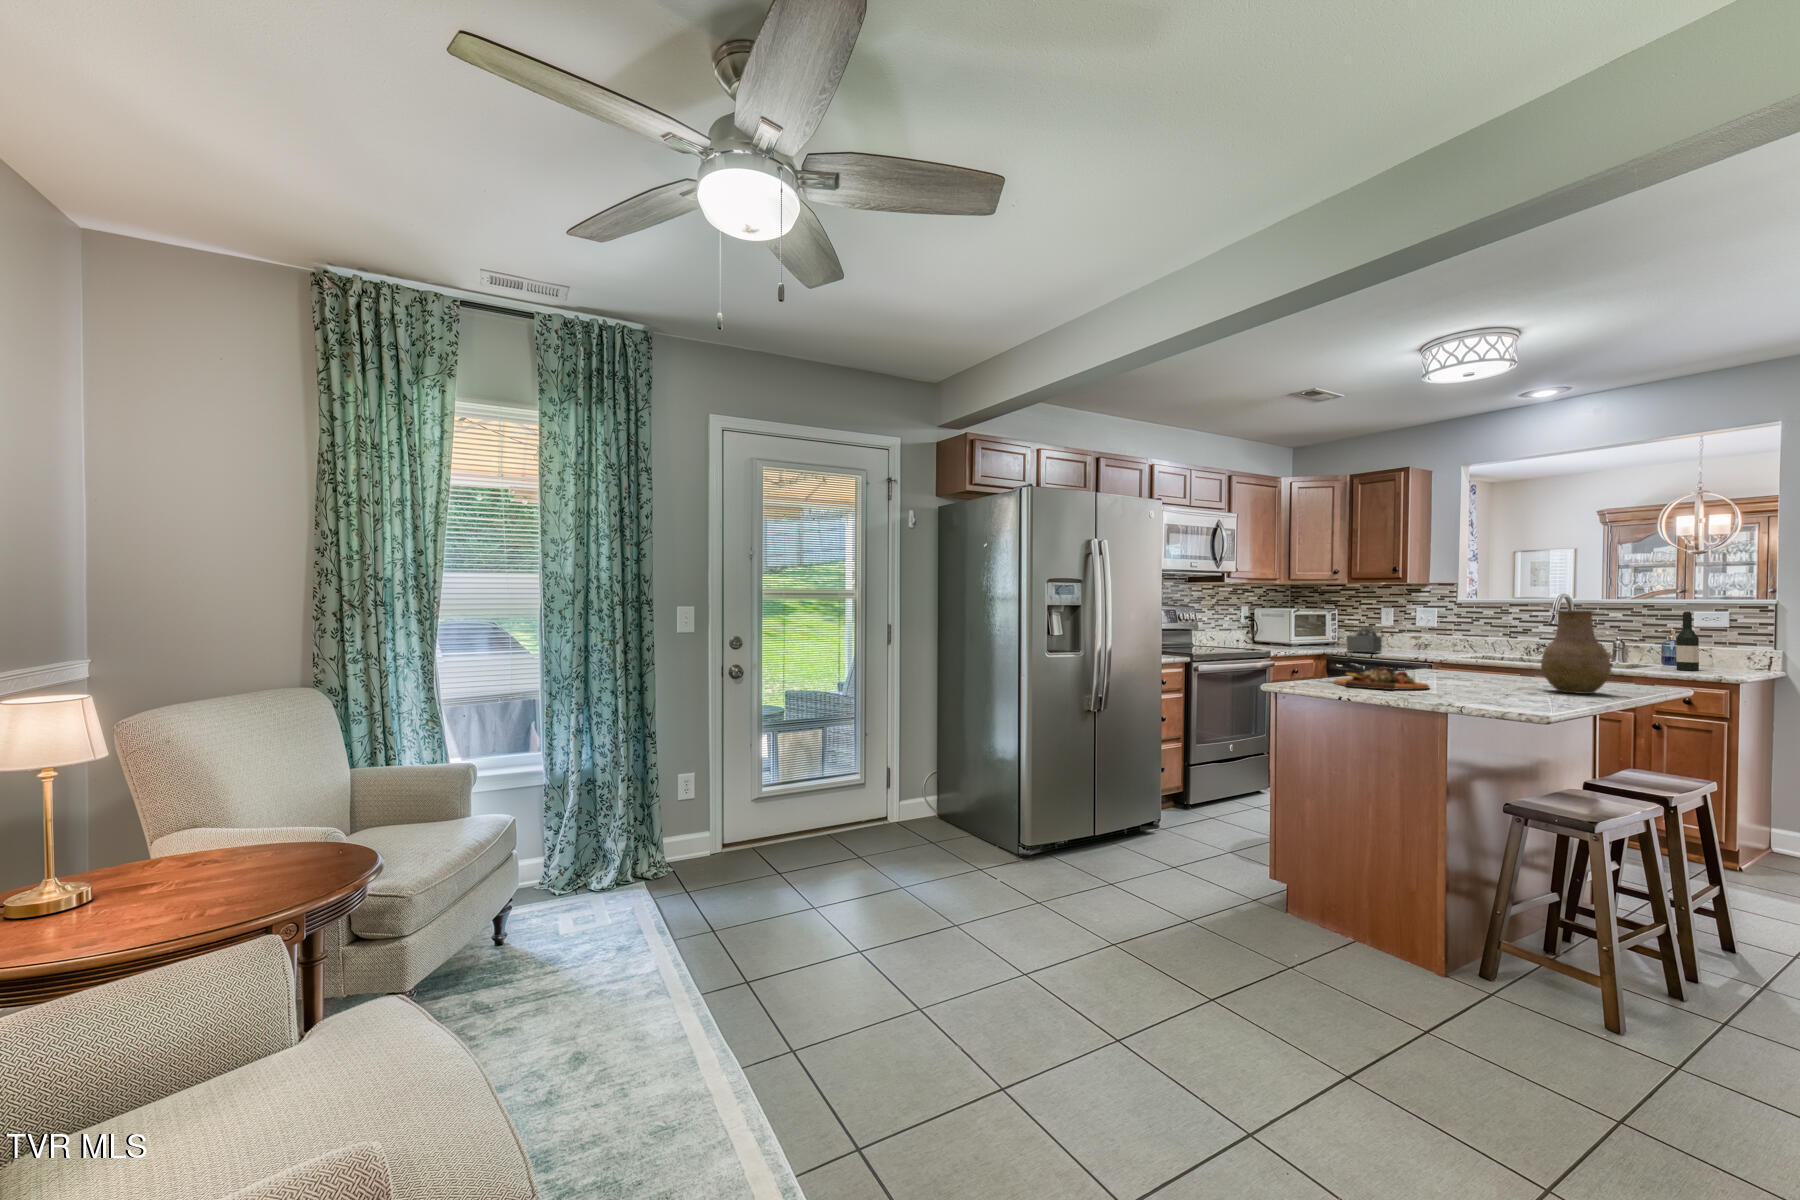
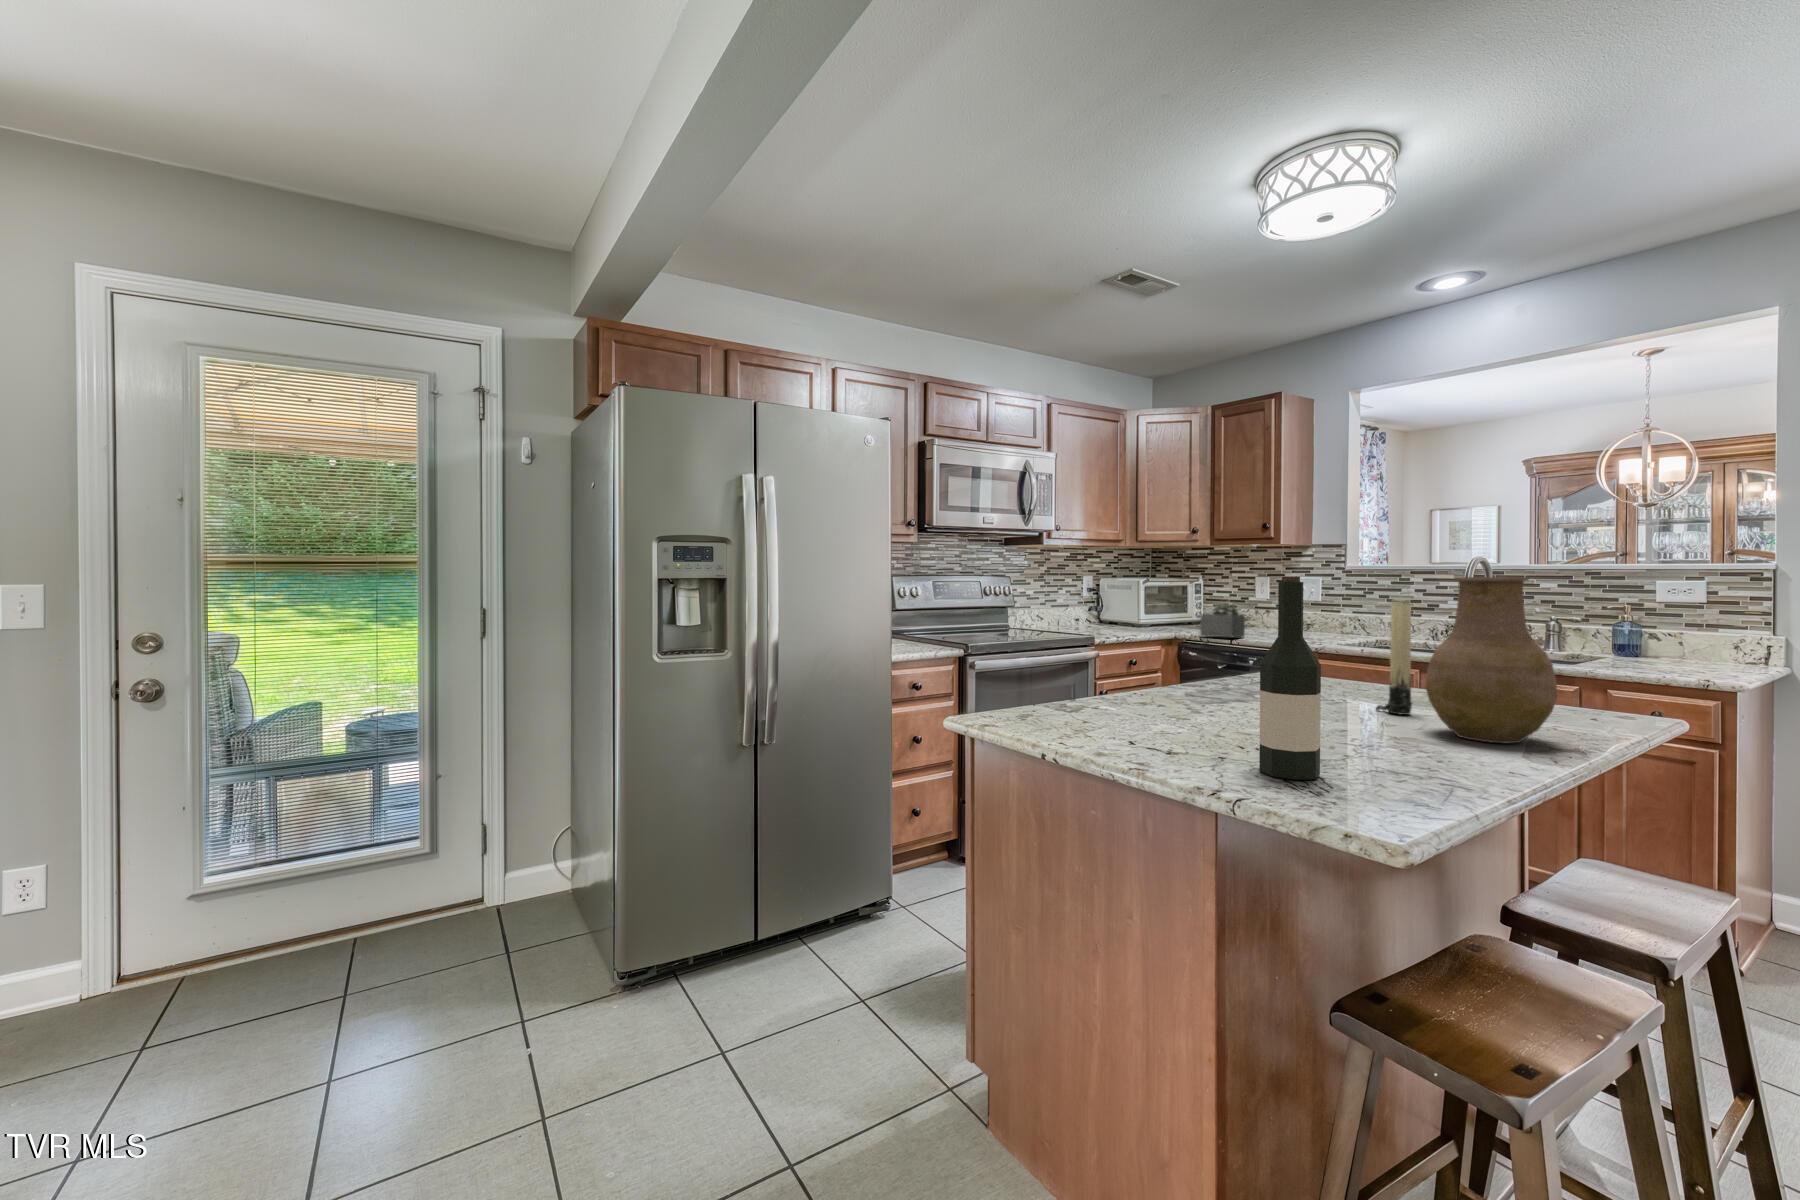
wine bottle: present [1676,611,1699,671] -> present [1259,576,1321,780]
candle: none [1509,622,1531,685] -> present [1376,599,1412,715]
cutting board: present [1333,668,1429,690] -> none [1054,687,1218,742]

